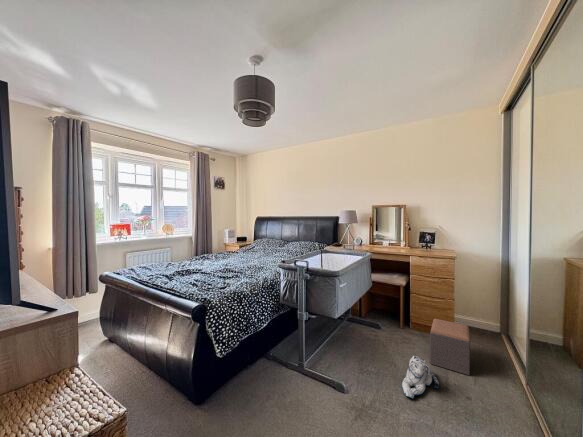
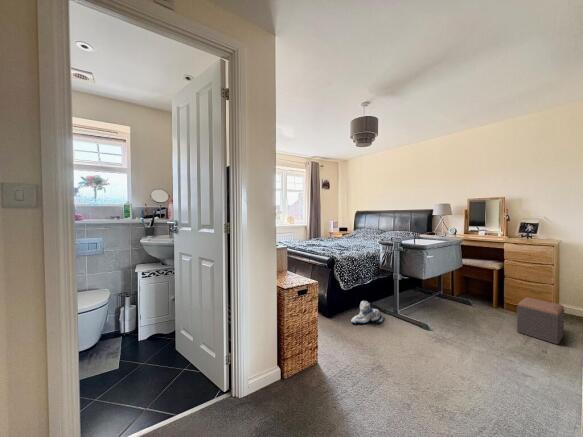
plush toy: present [402,356,439,398] -> present [351,300,384,324]

